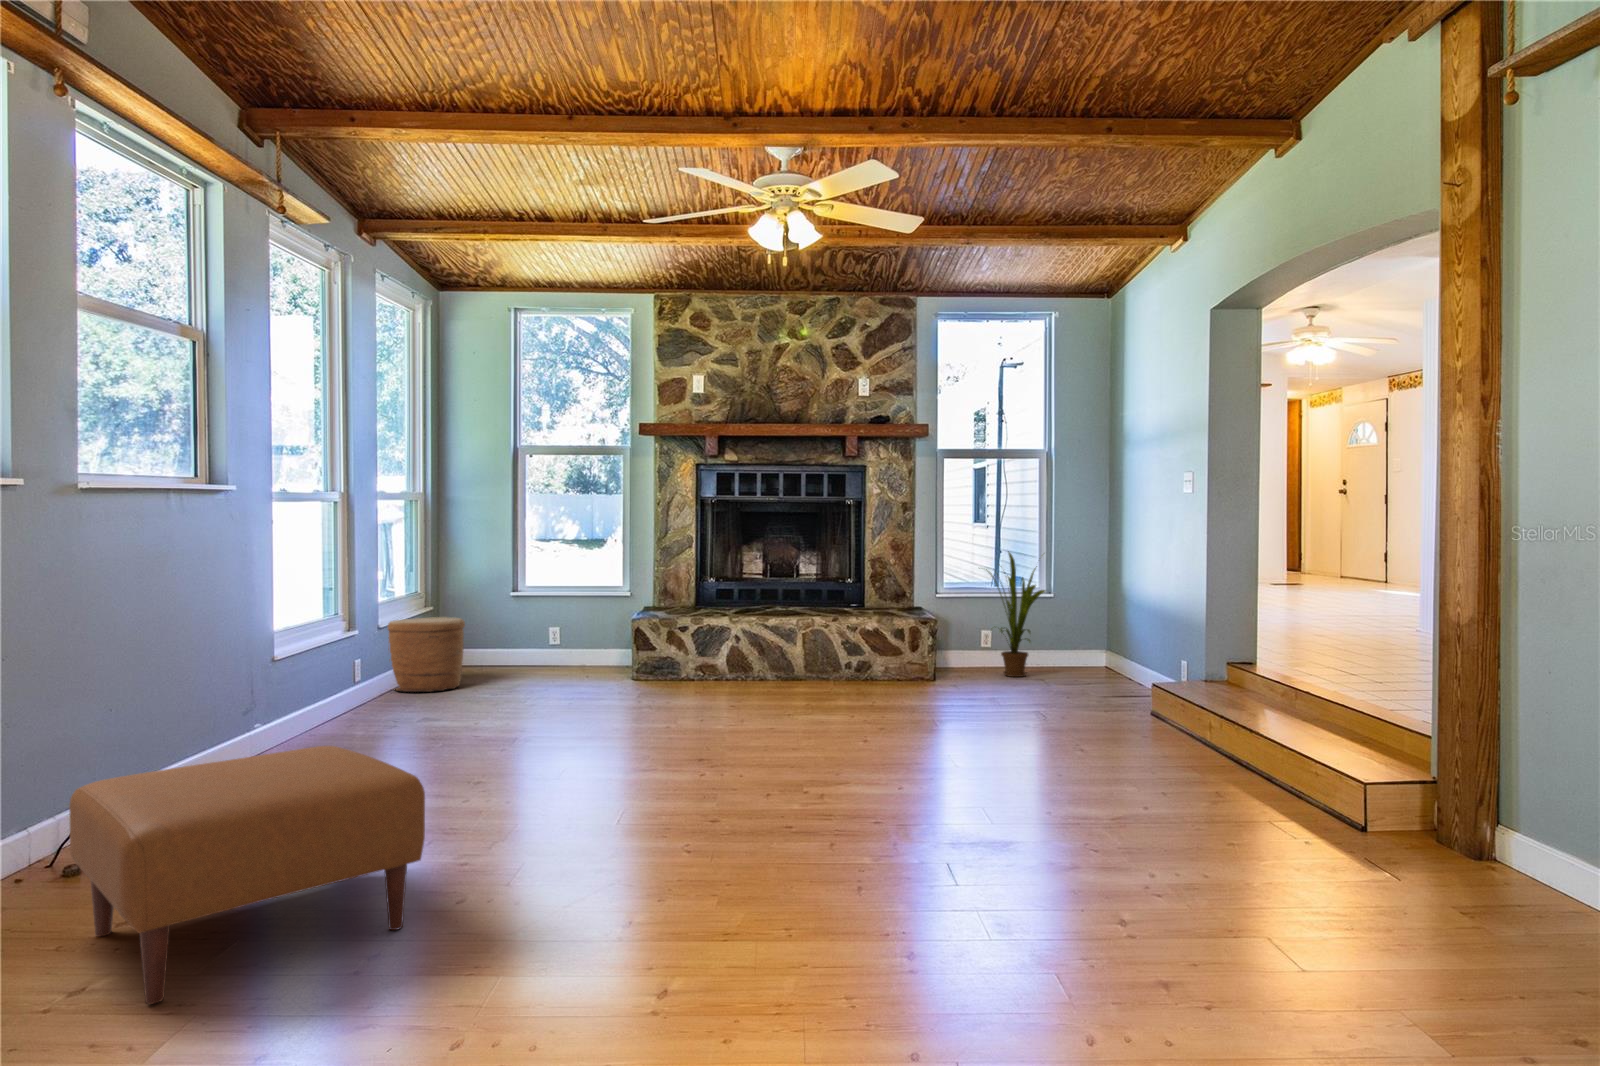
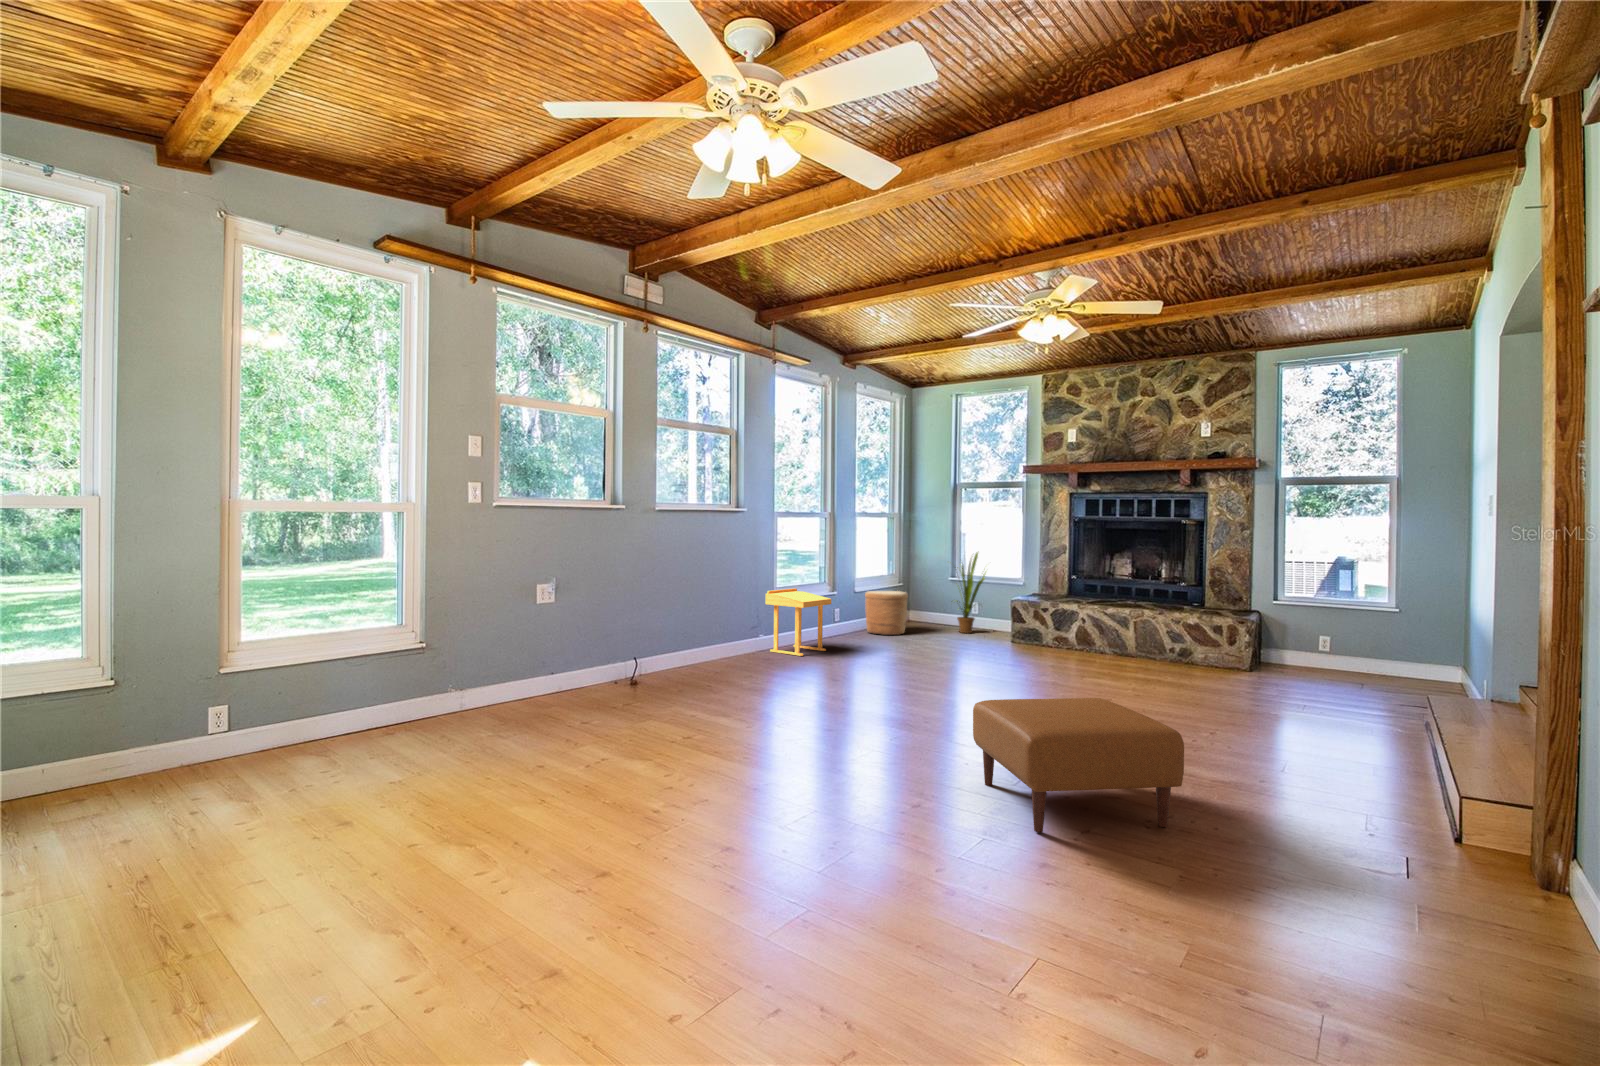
house plant: present [986,553,1045,677] -> present [956,553,985,633]
side table: none [233,622,369,749] -> present [765,588,831,656]
ottoman: present [69,746,425,1004] -> present [973,698,1184,833]

